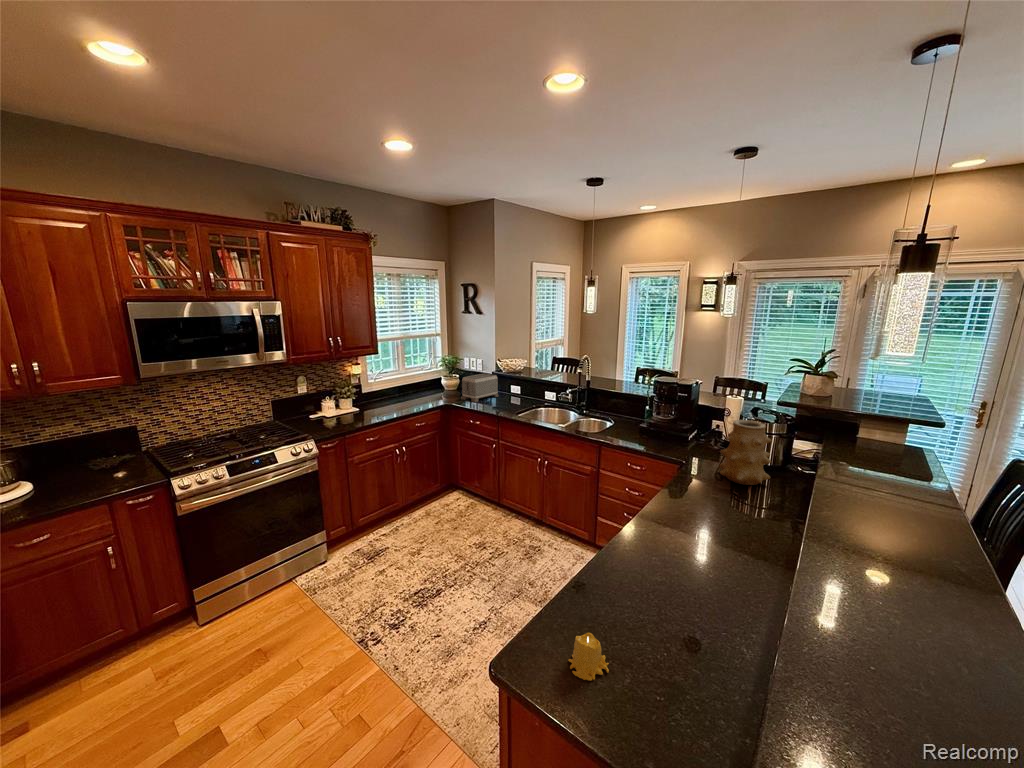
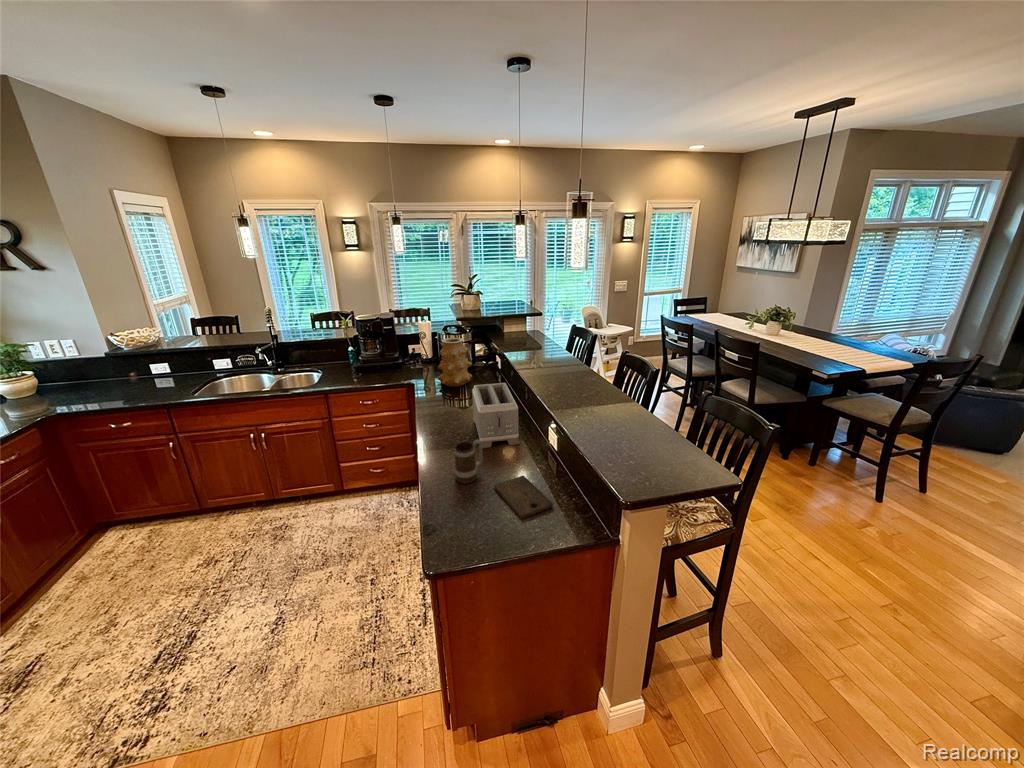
toaster: present [461,373,499,402] -> present [472,383,520,448]
mug: none [625,547,672,607] -> present [455,440,482,484]
cutting board: none [655,629,722,728] -> present [494,476,553,519]
candle: present [568,633,609,681] -> none [462,508,490,538]

